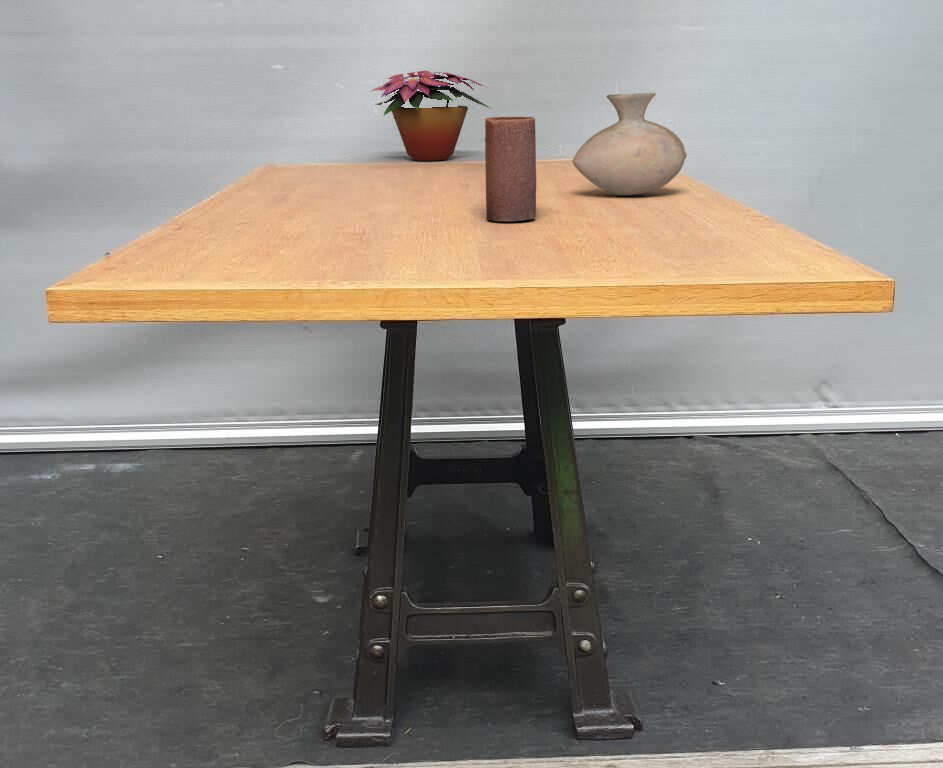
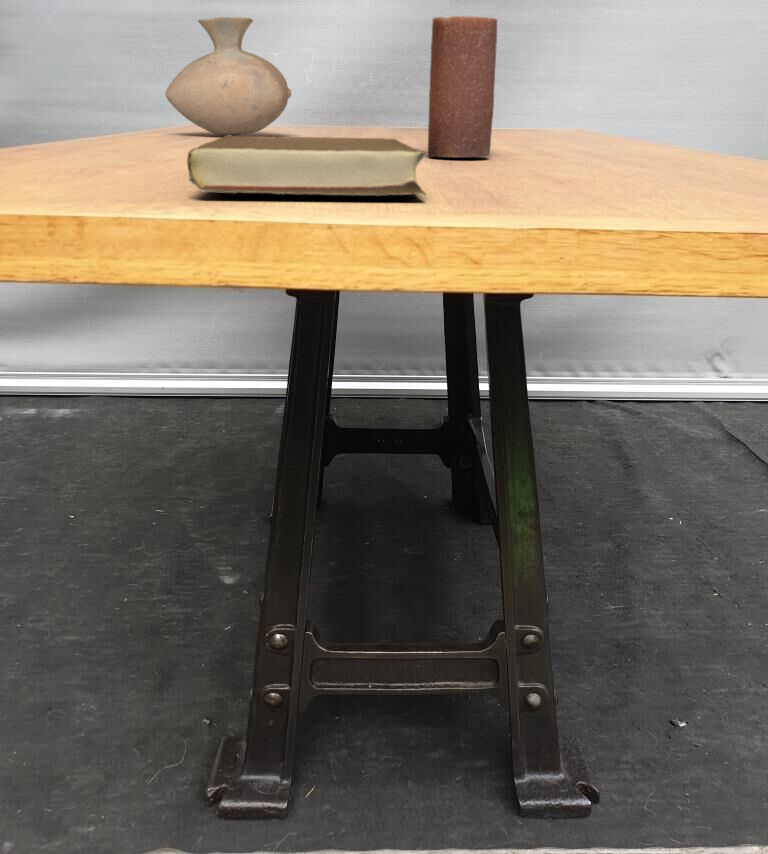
flower arrangement: present [372,71,490,161] -> none [298,29,429,124]
vase: present [573,93,687,195] -> present [165,17,291,135]
book: none [332,220,475,272] -> present [187,135,426,195]

